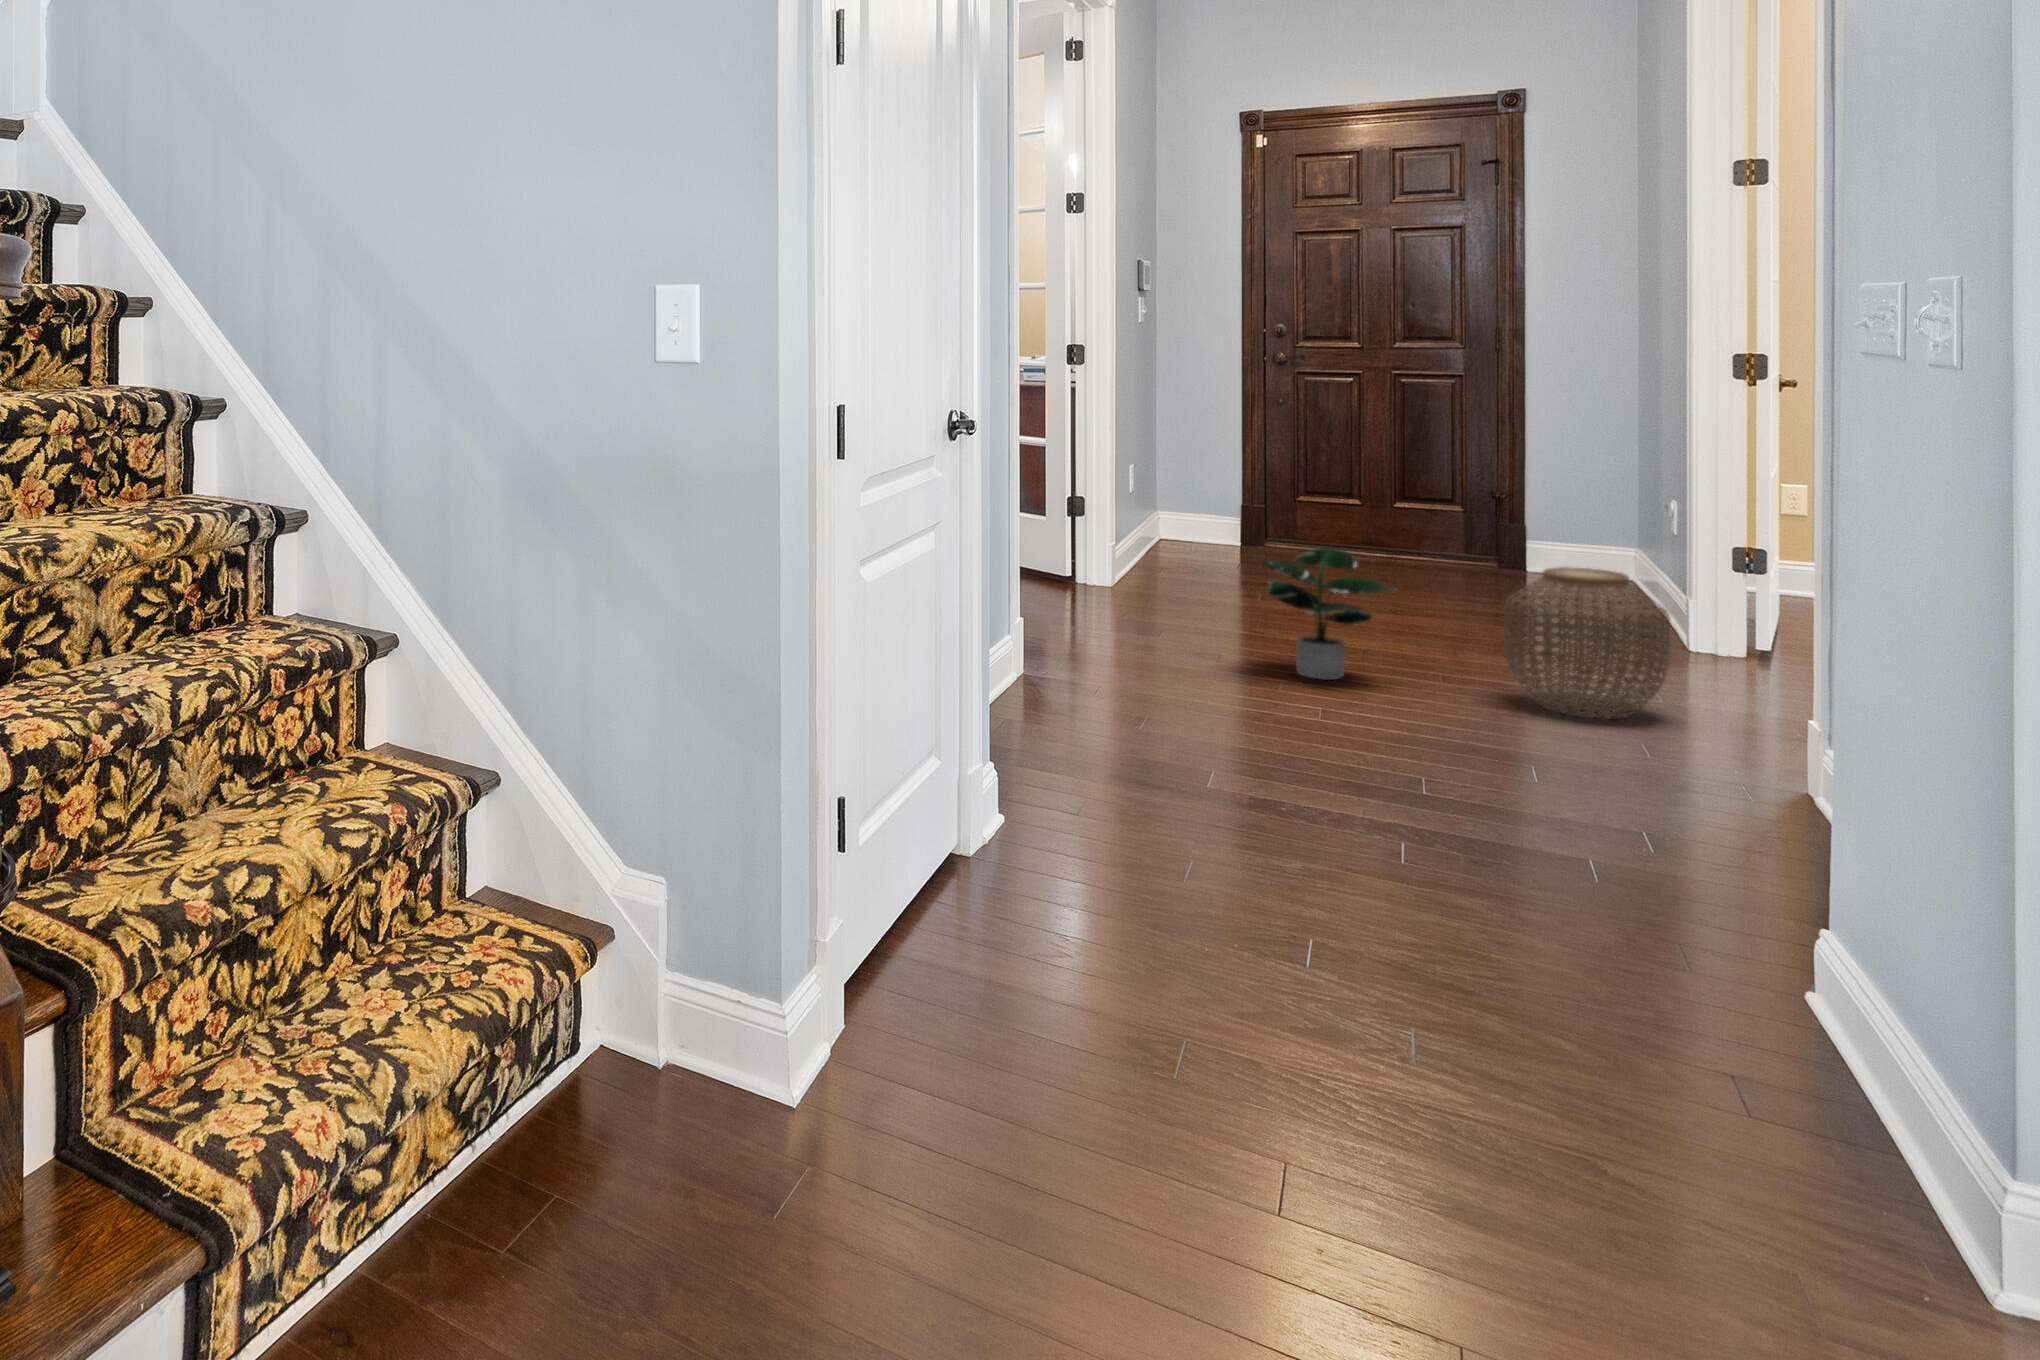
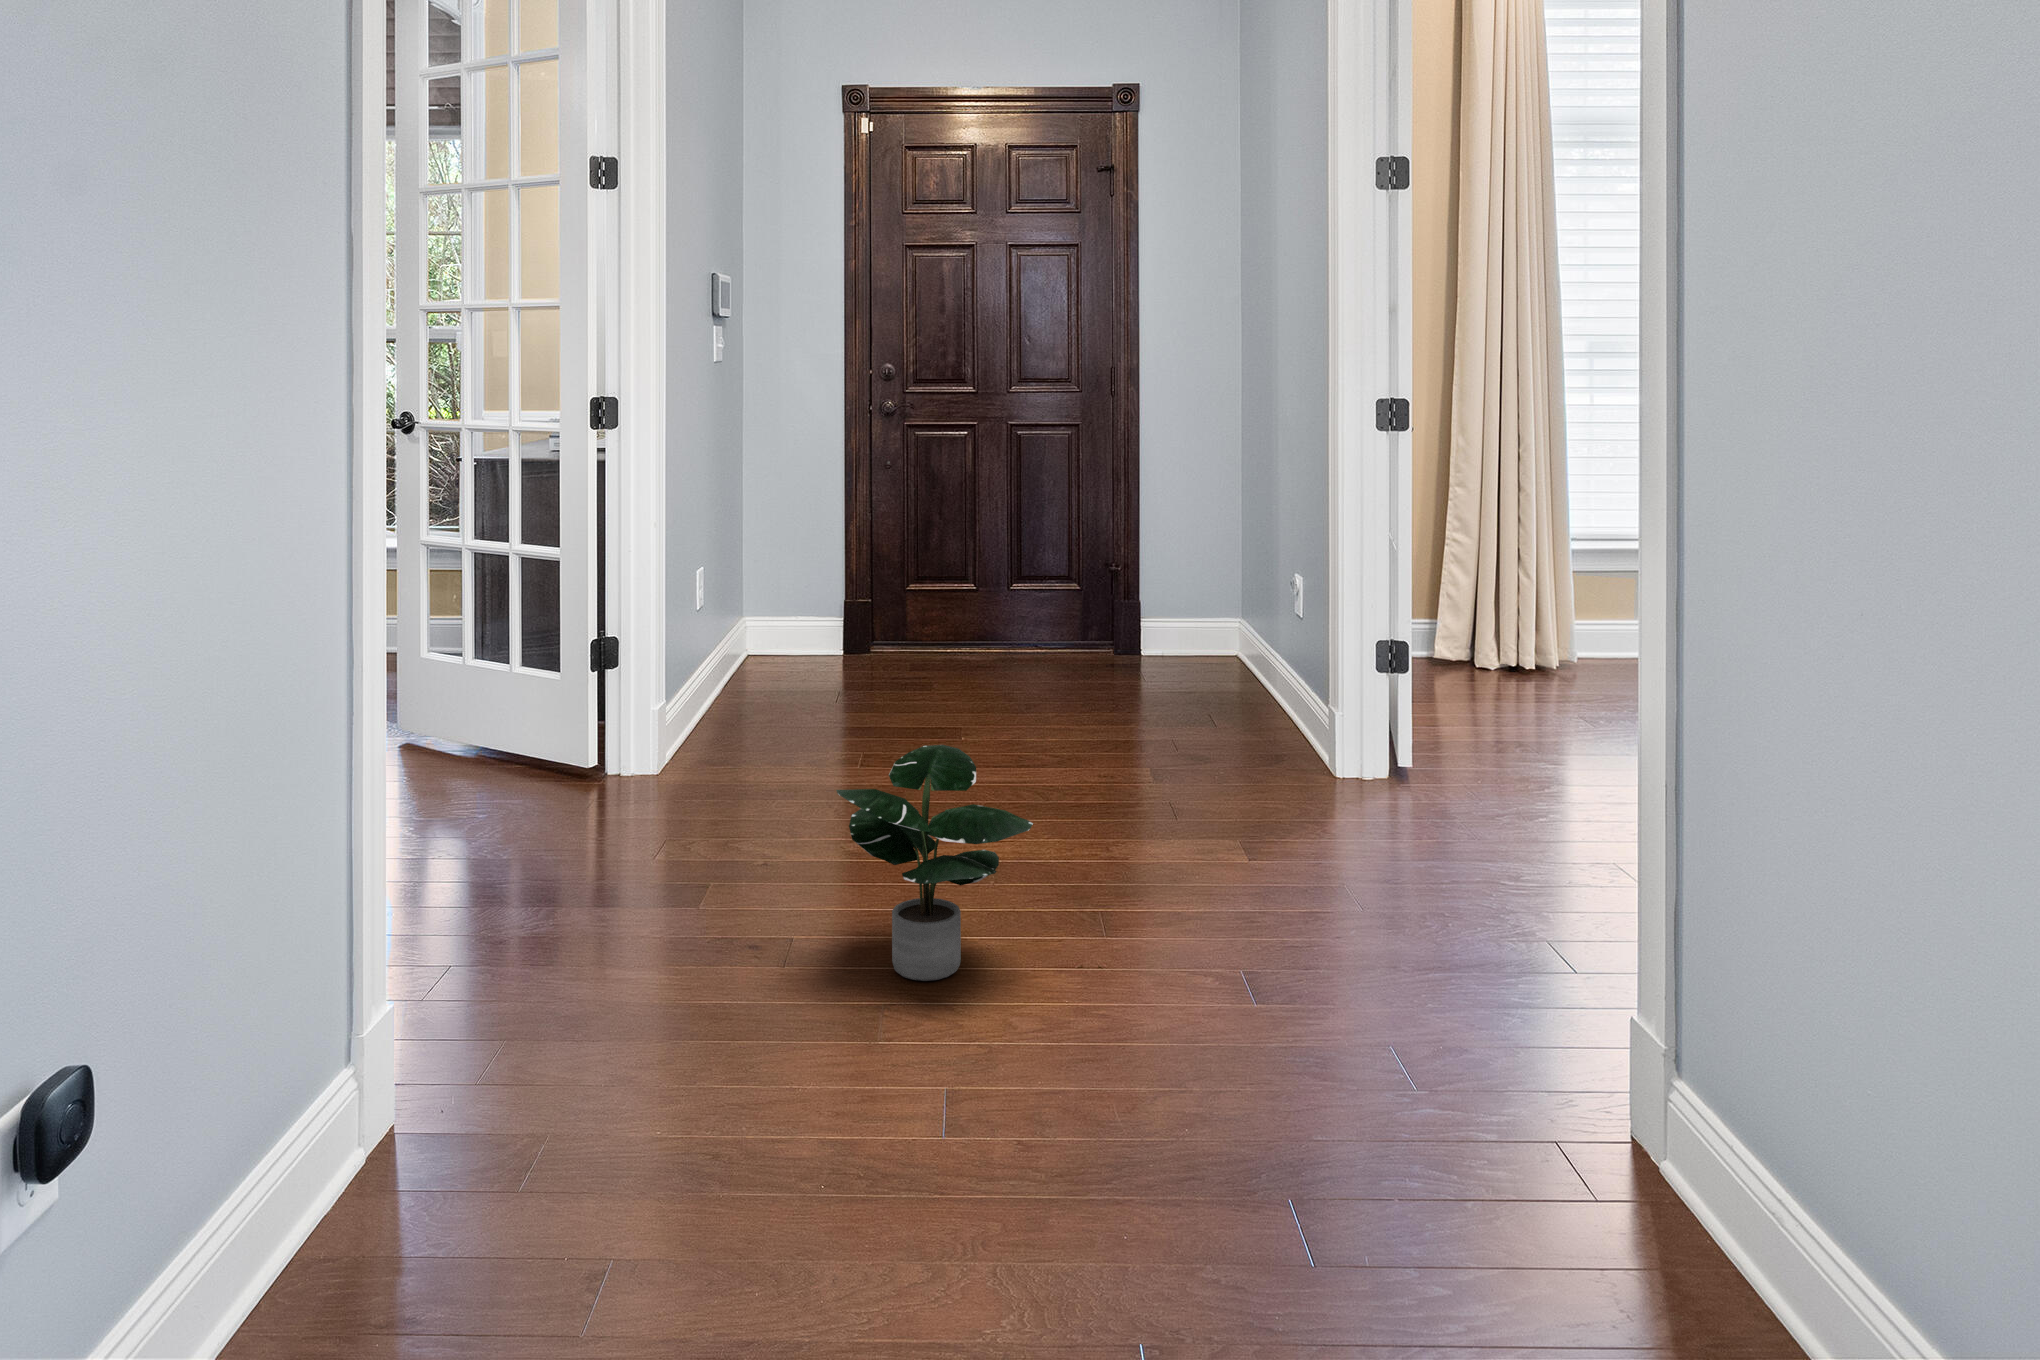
woven basket: present [1504,567,1670,719] -> none [1178,769,1386,1018]

